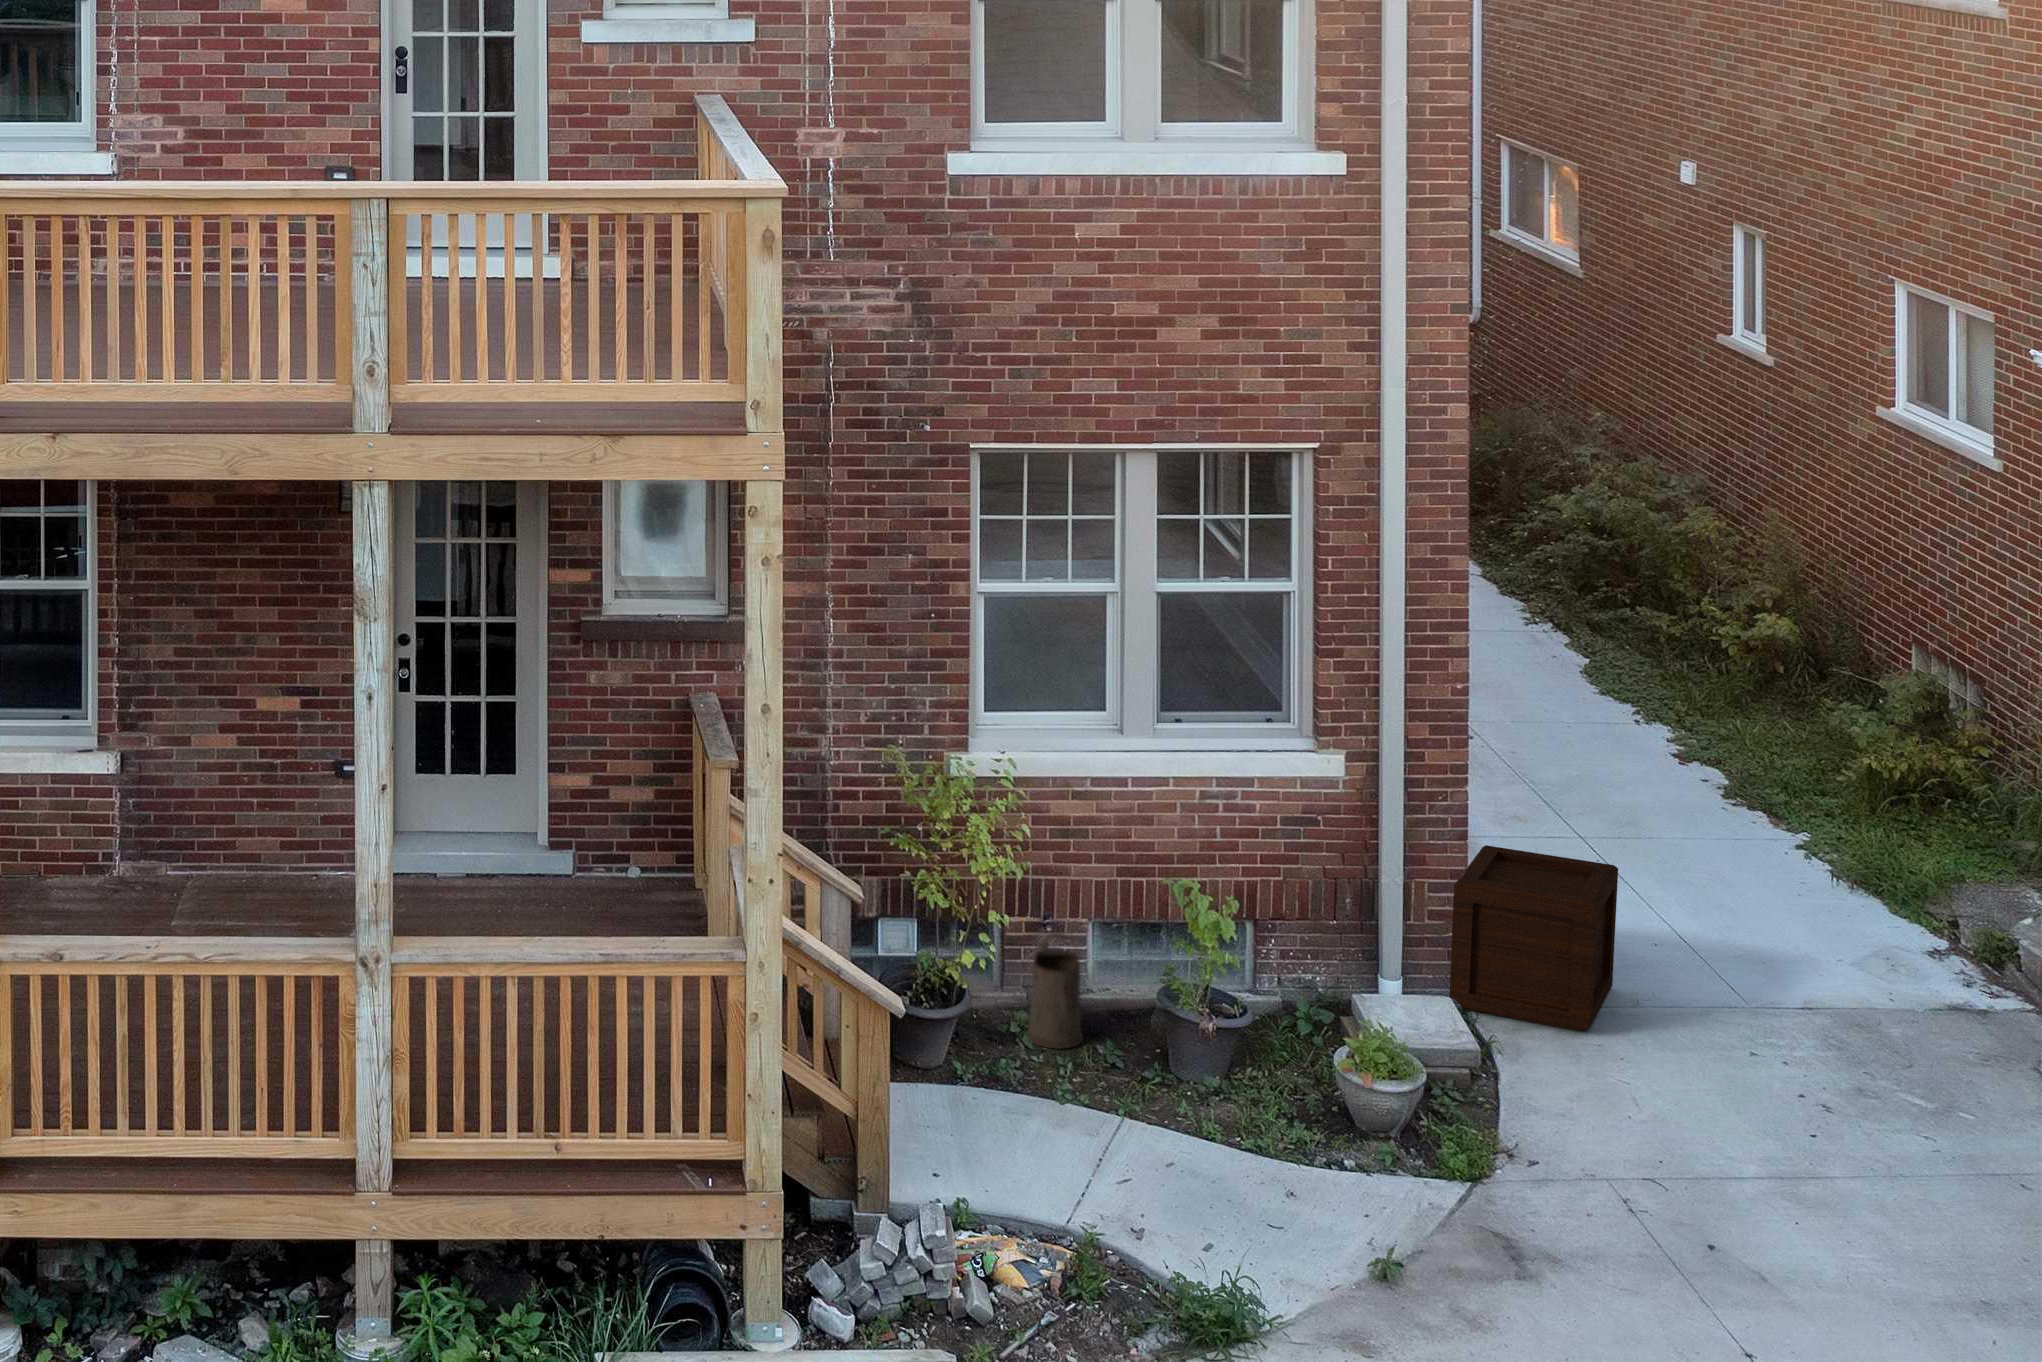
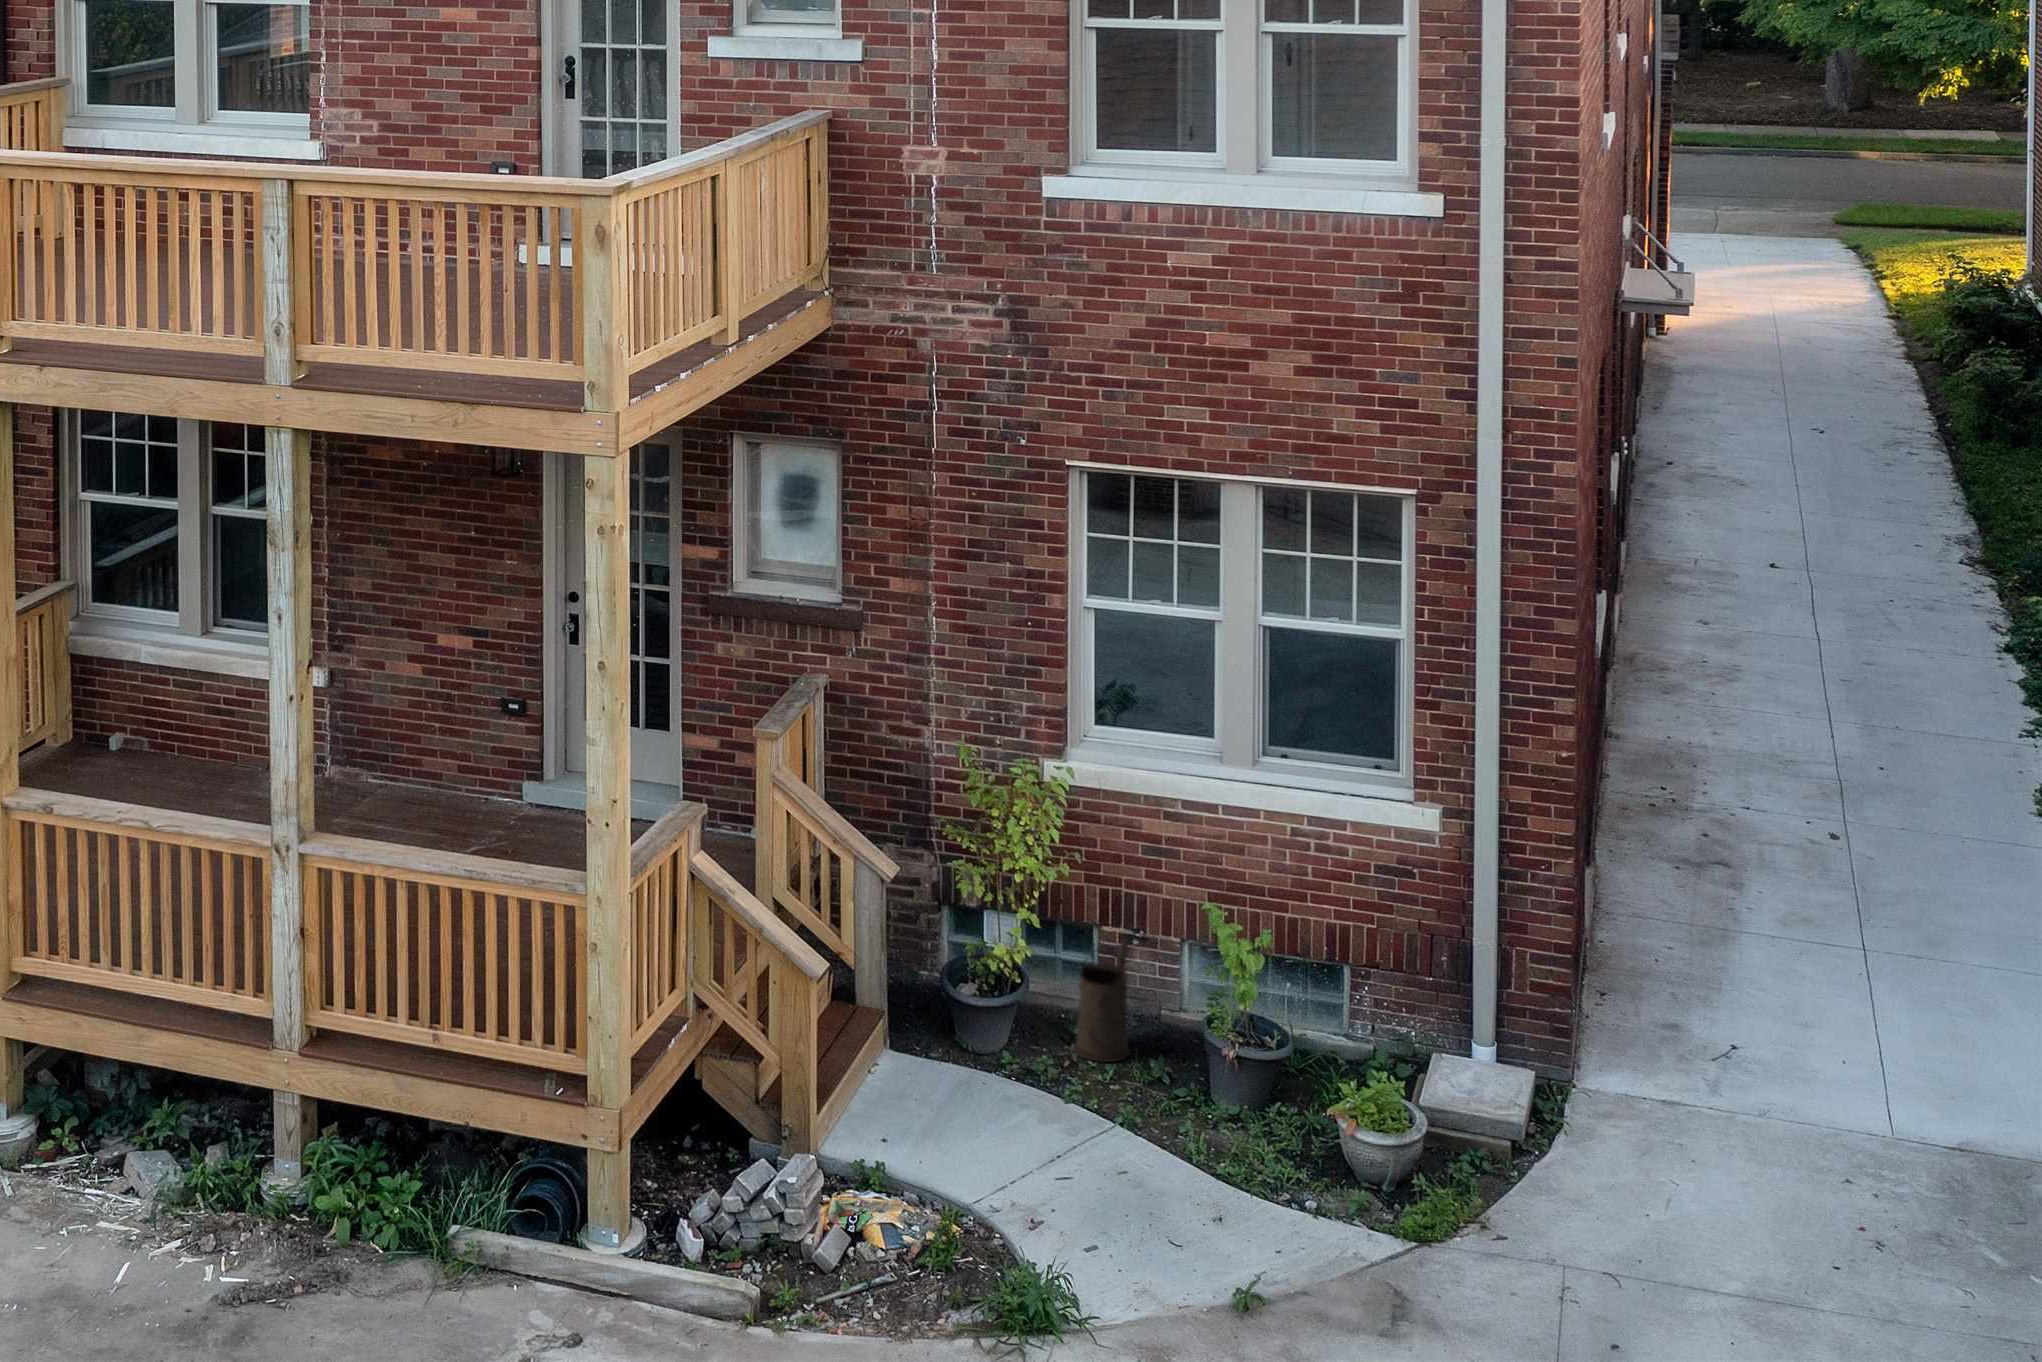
wooden crate: present [1449,845,1618,1032] -> none [1527,931,1741,1134]

